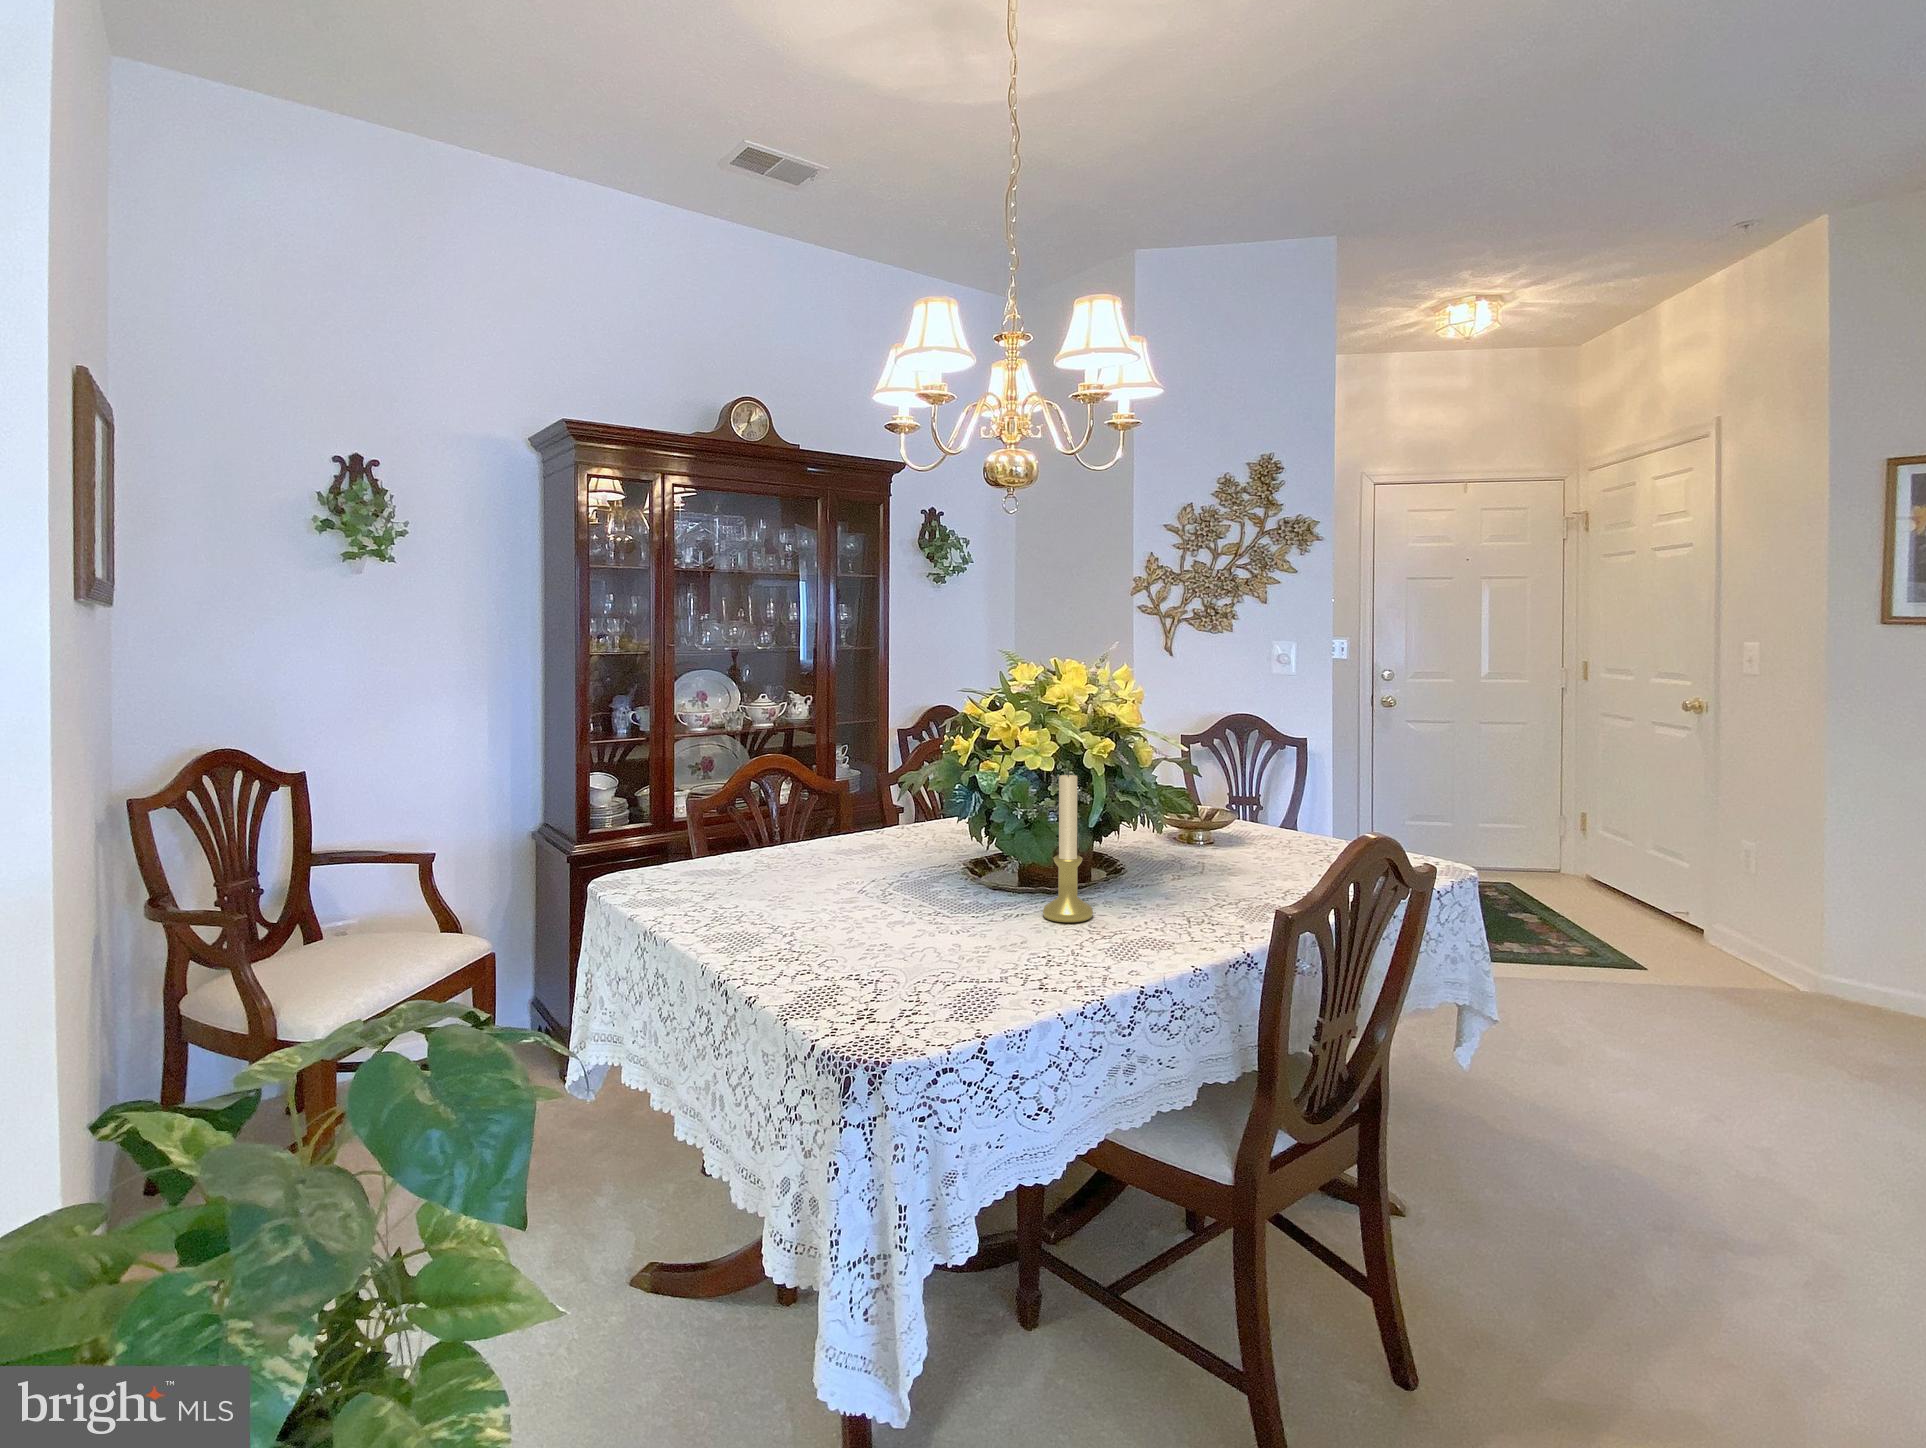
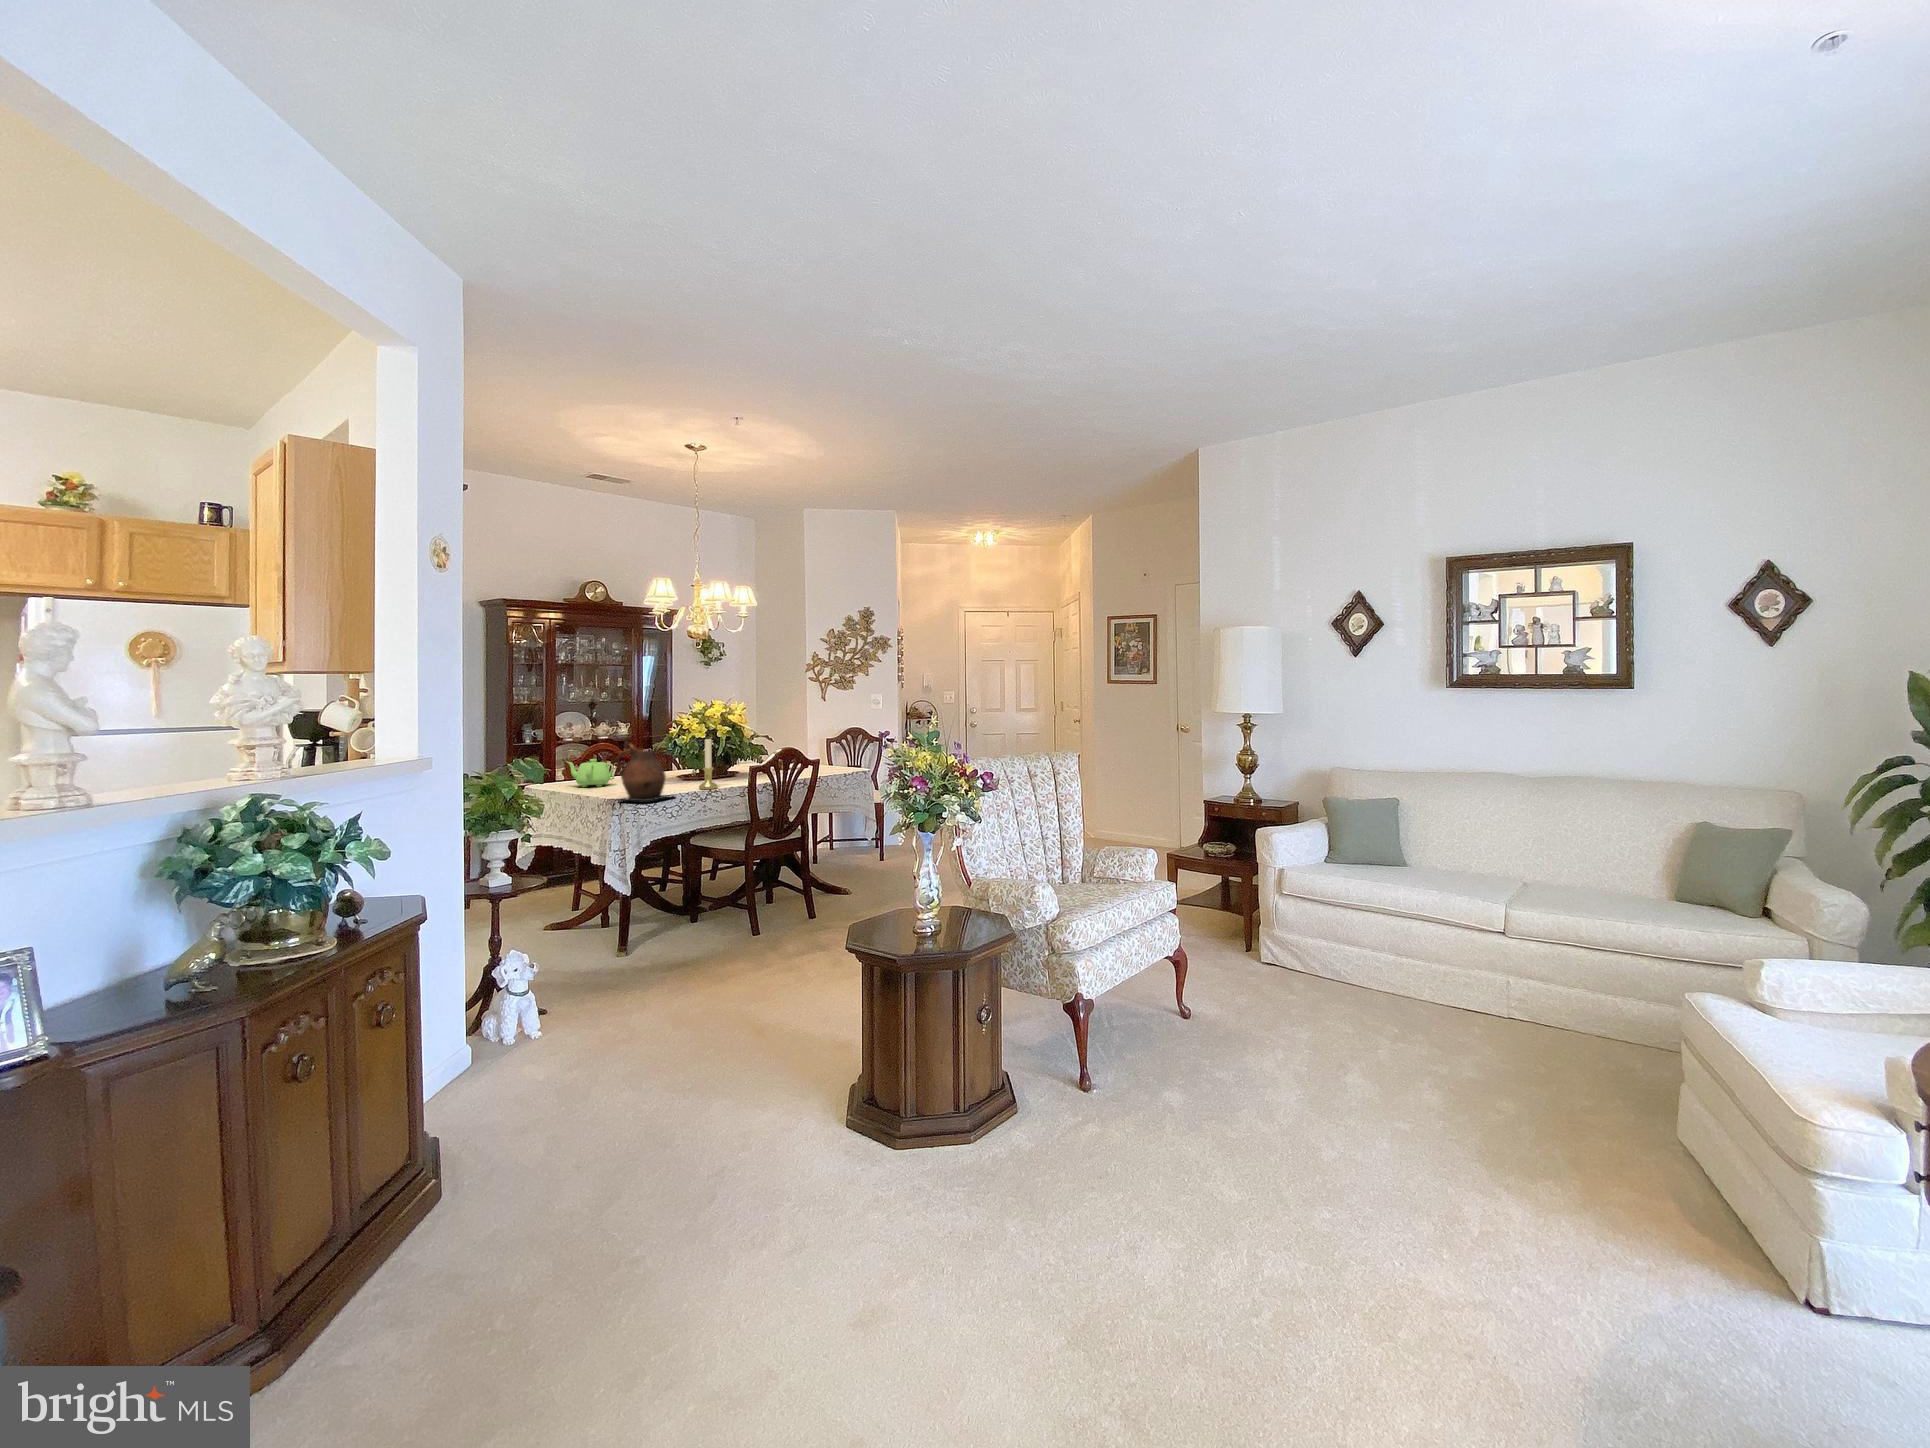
ceramic pitcher: none [842,806,1016,1017] -> present [616,744,672,802]
teapot: none [693,810,811,887] -> present [566,759,614,787]

